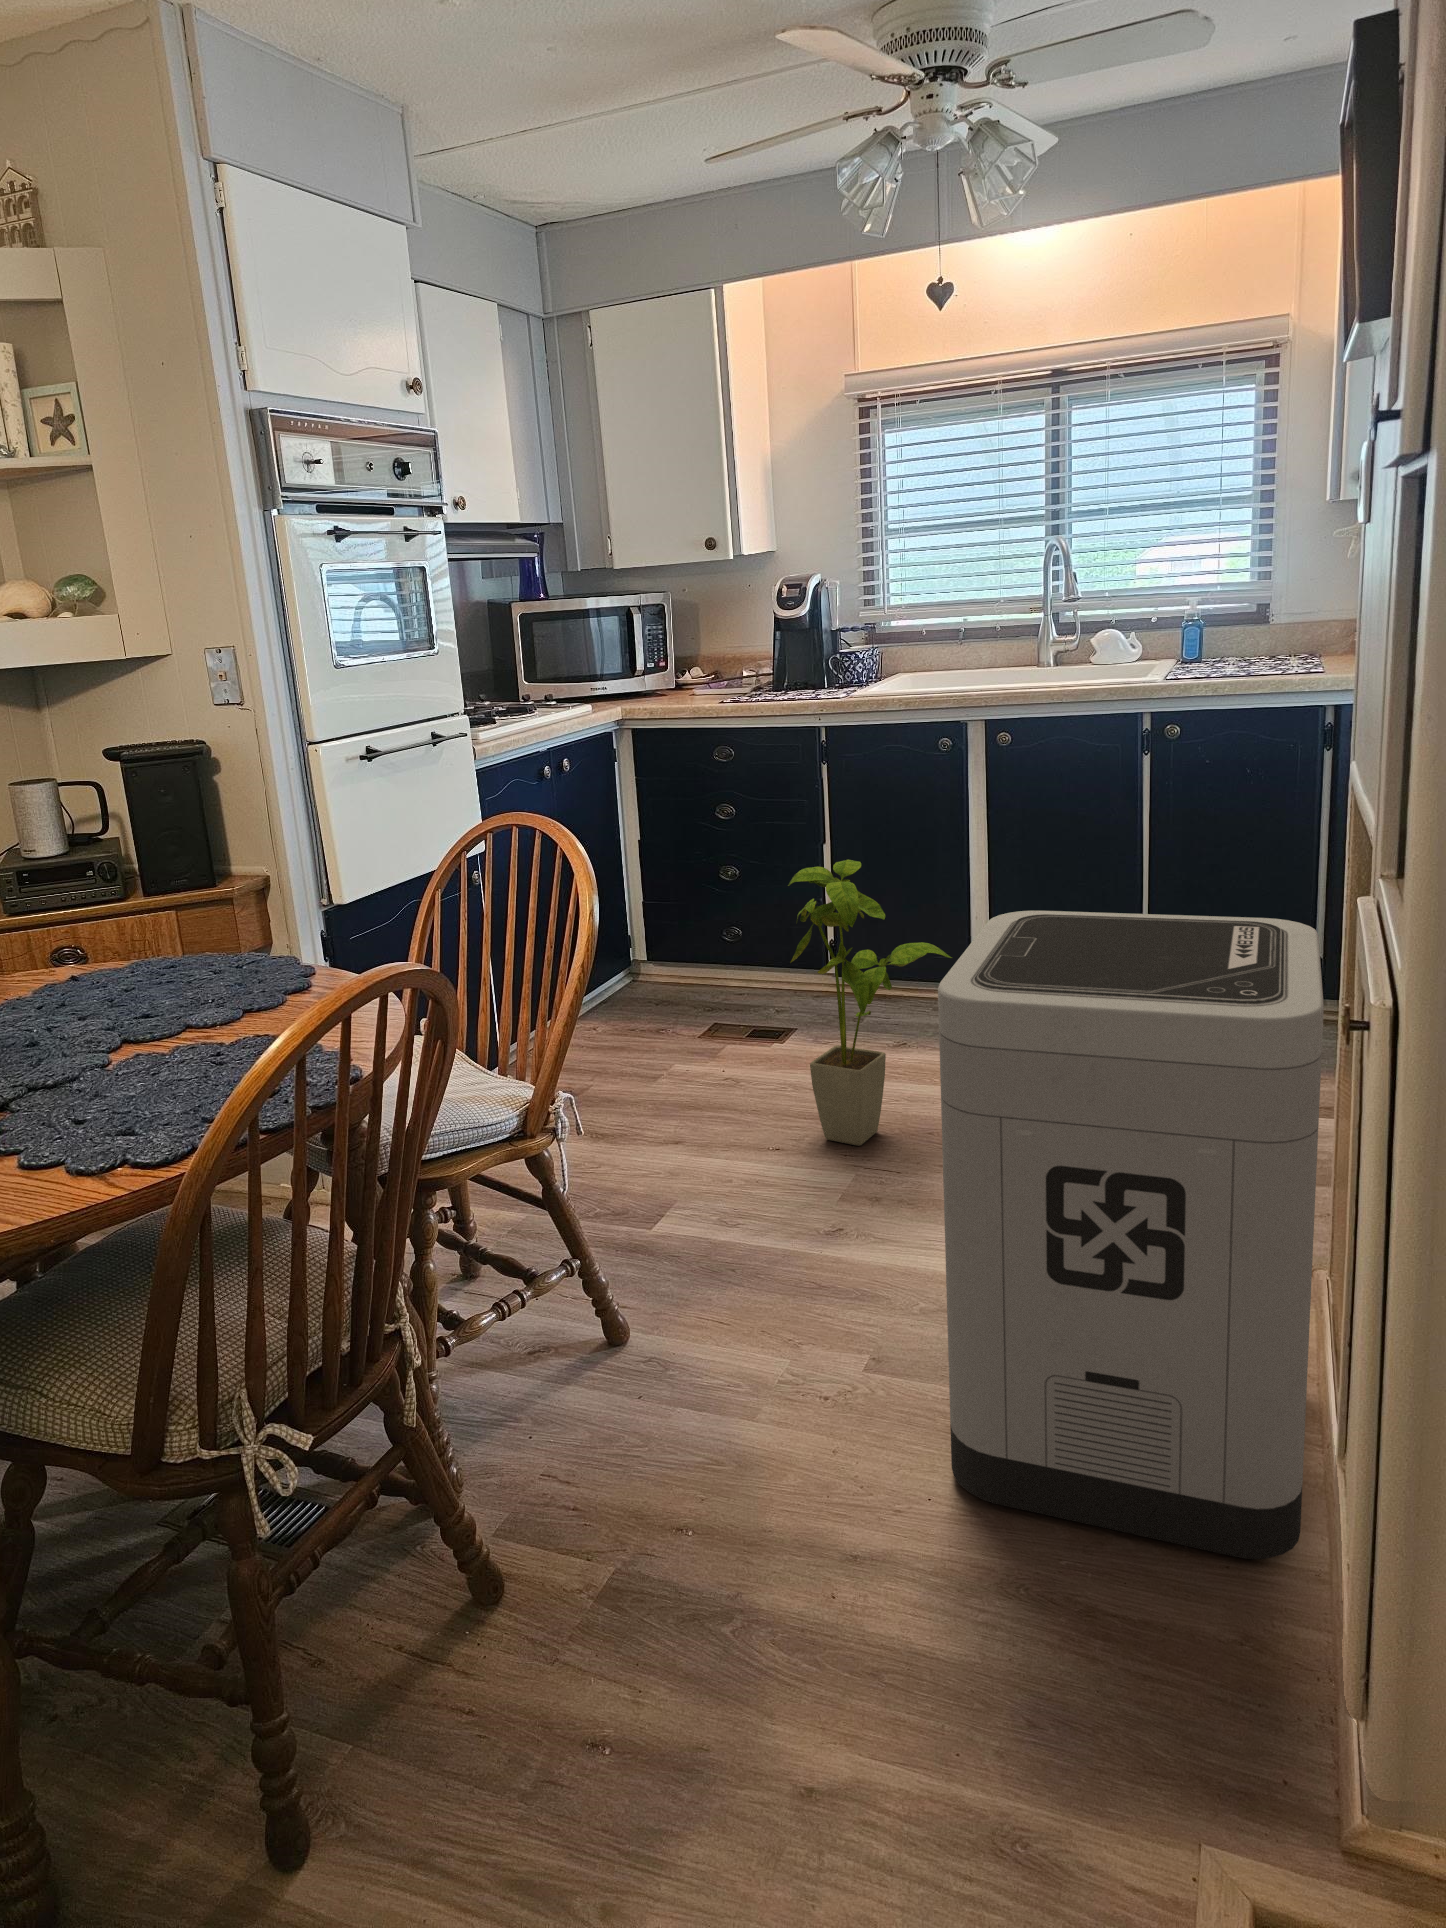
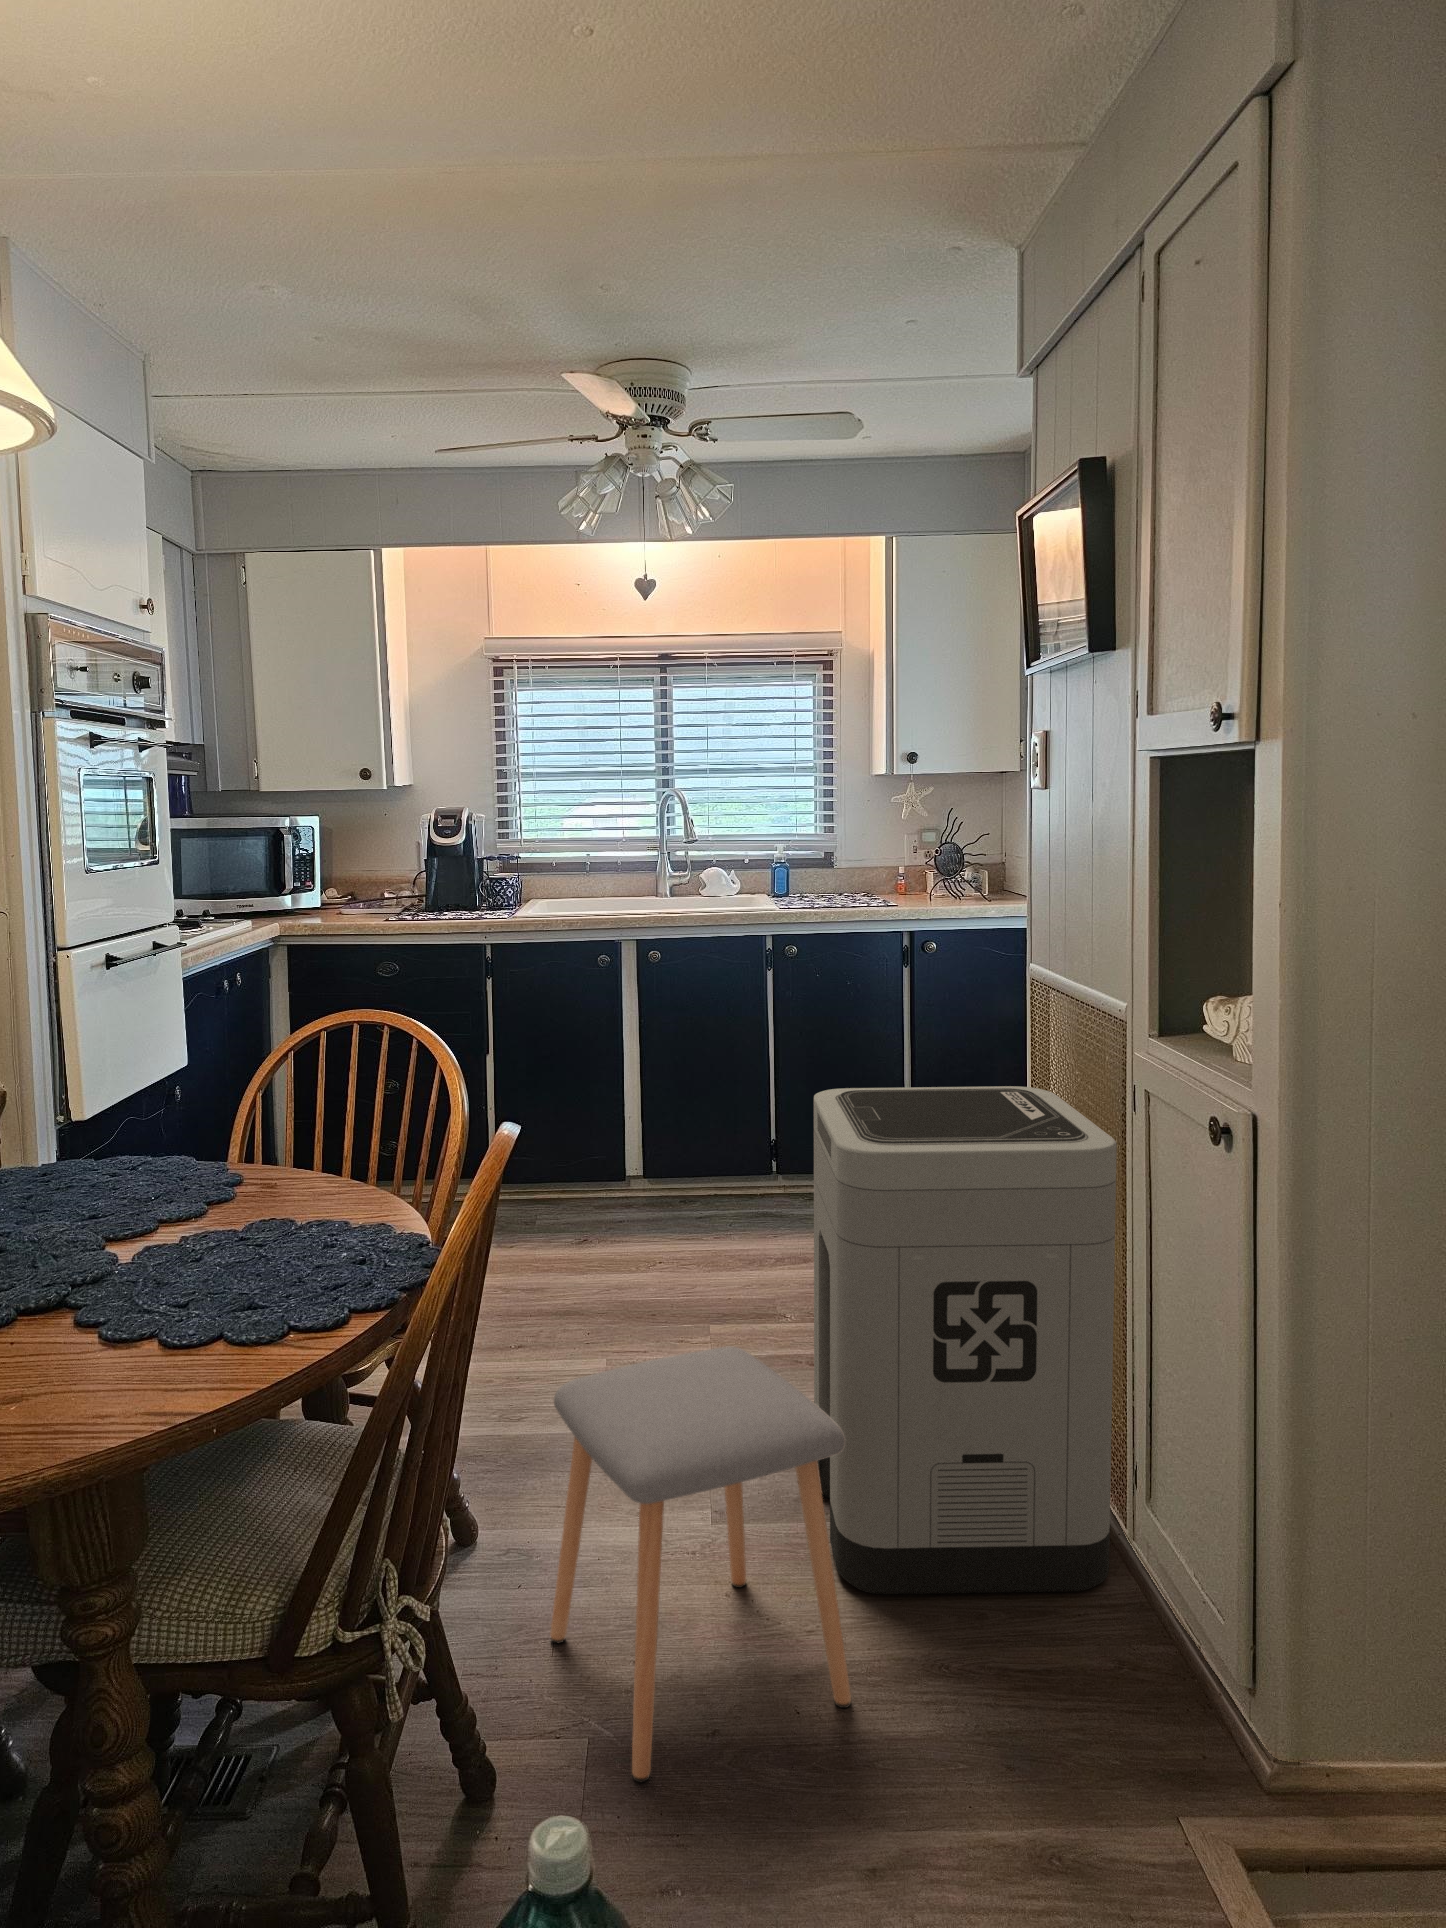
house plant: present [788,860,952,1146] -> none [536,1061,681,1329]
stool: none [591,1203,884,1641] -> present [550,1346,851,1782]

